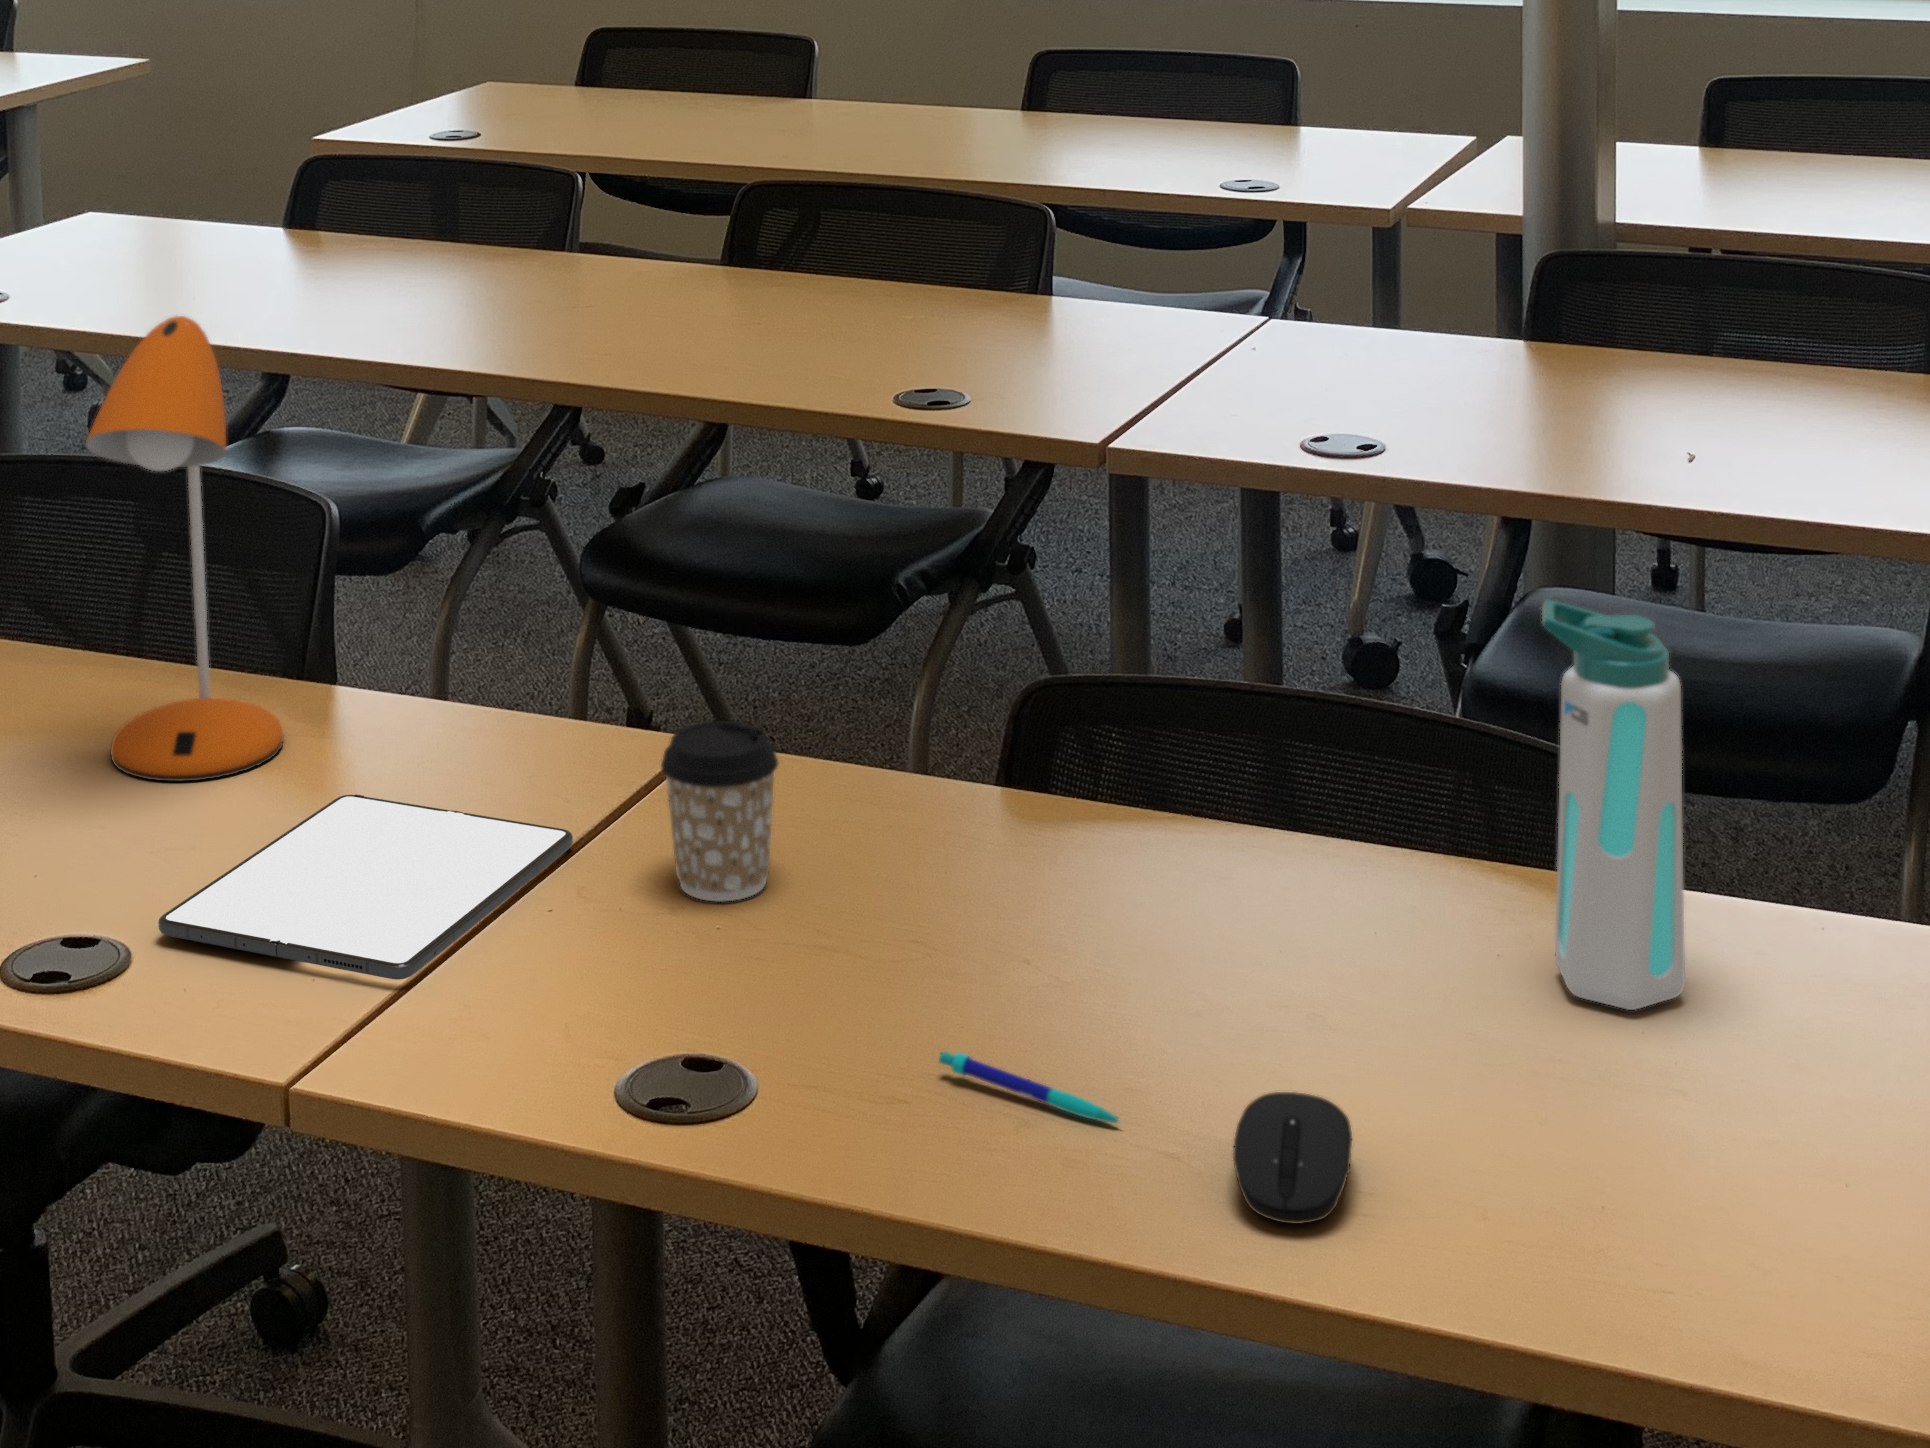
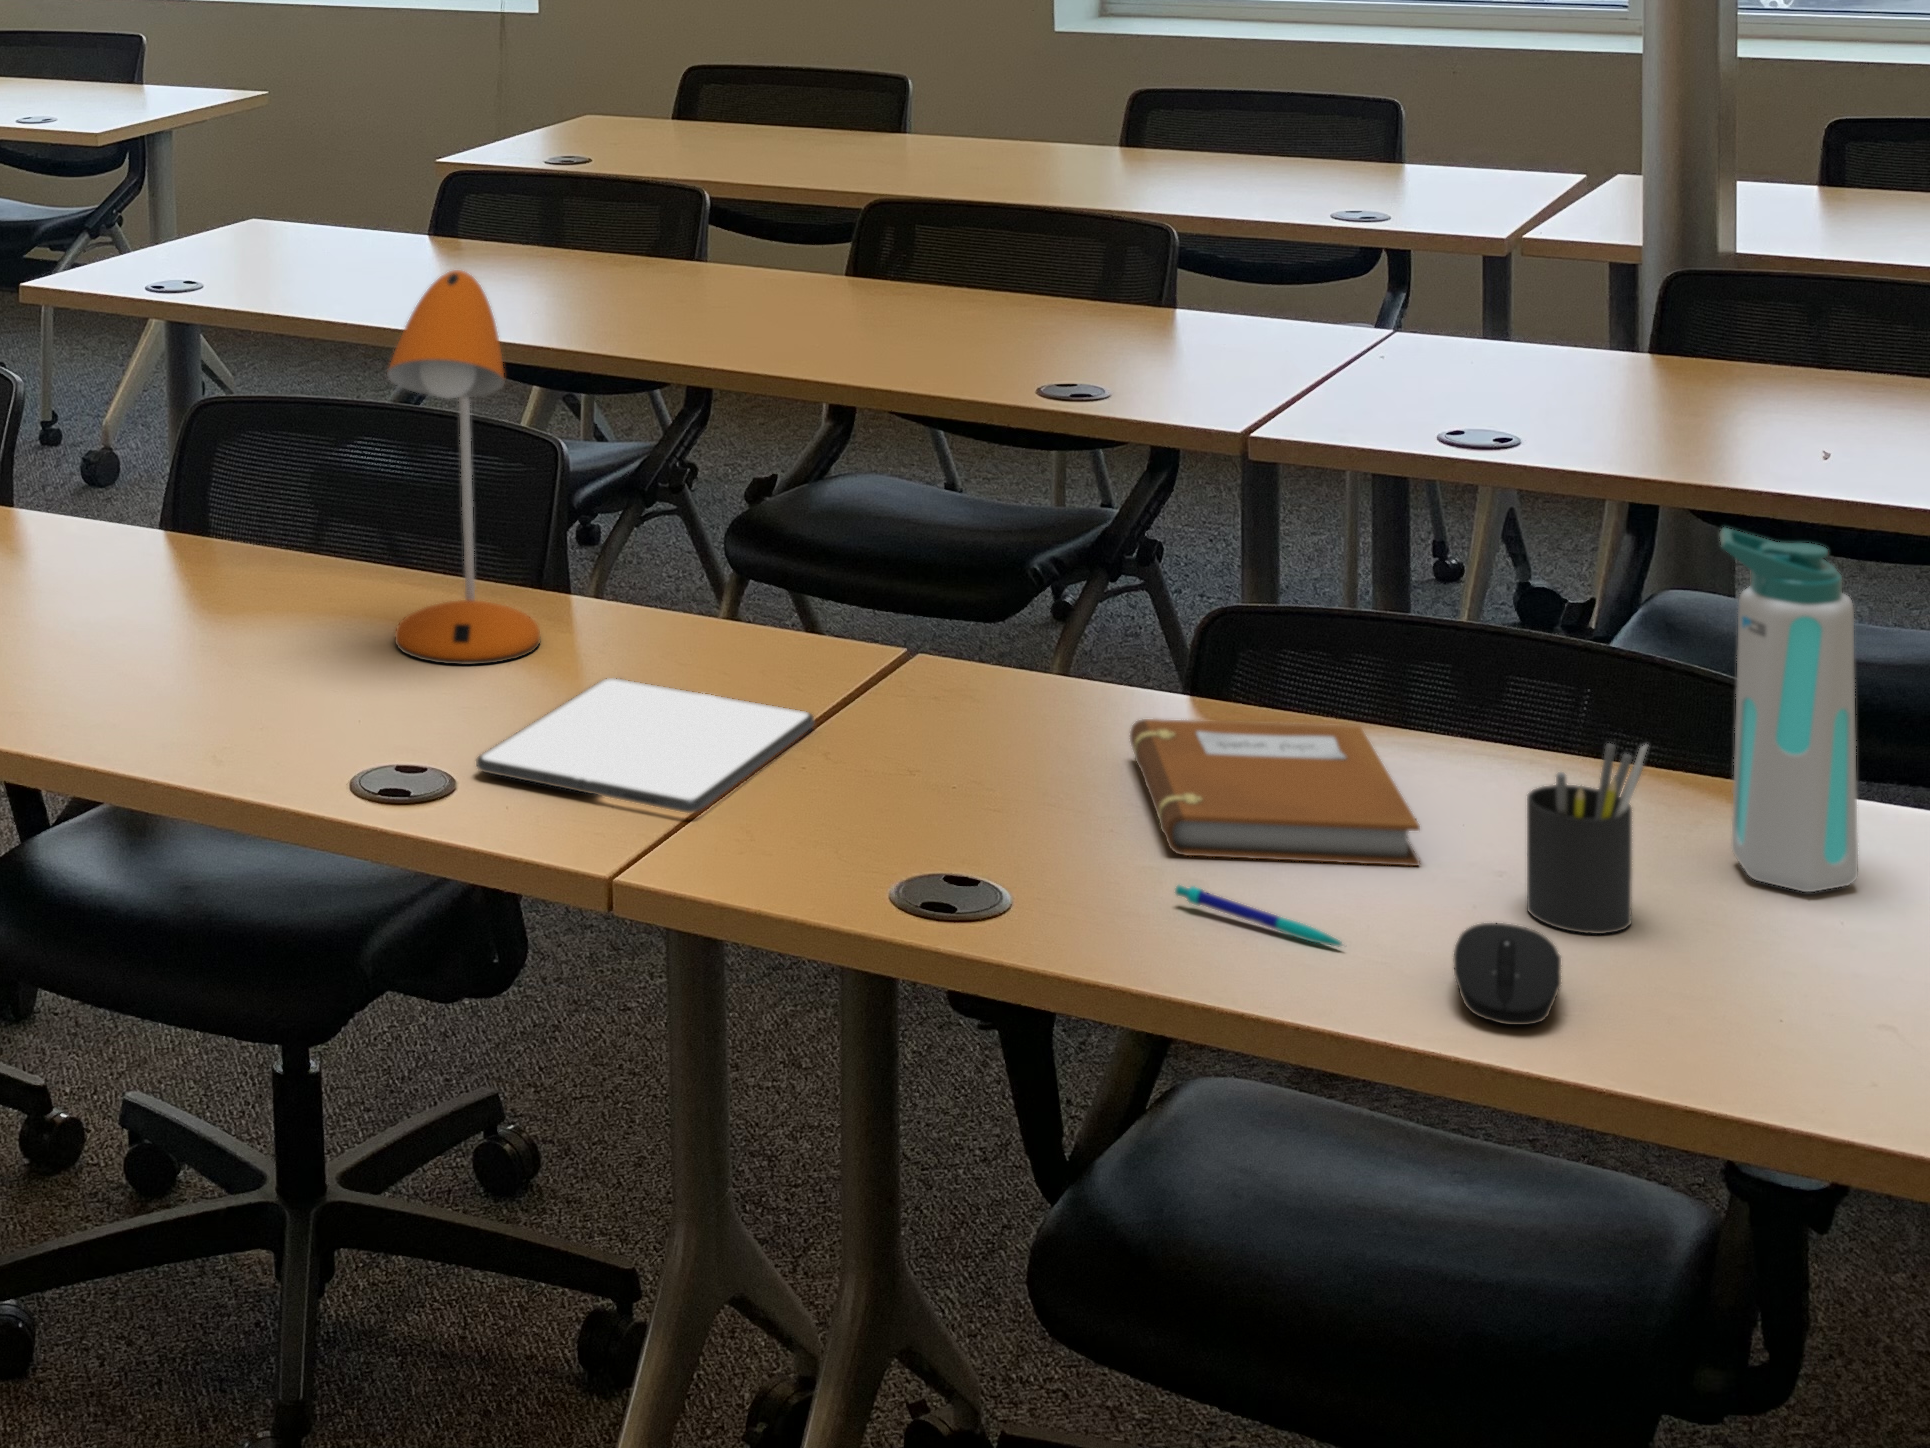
coffee cup: present [661,721,778,902] -> none [900,621,1004,772]
notebook: none [922,821,1220,1003] -> present [1130,719,1420,866]
pen holder: none [1329,858,1458,1084] -> present [1527,744,1649,934]

